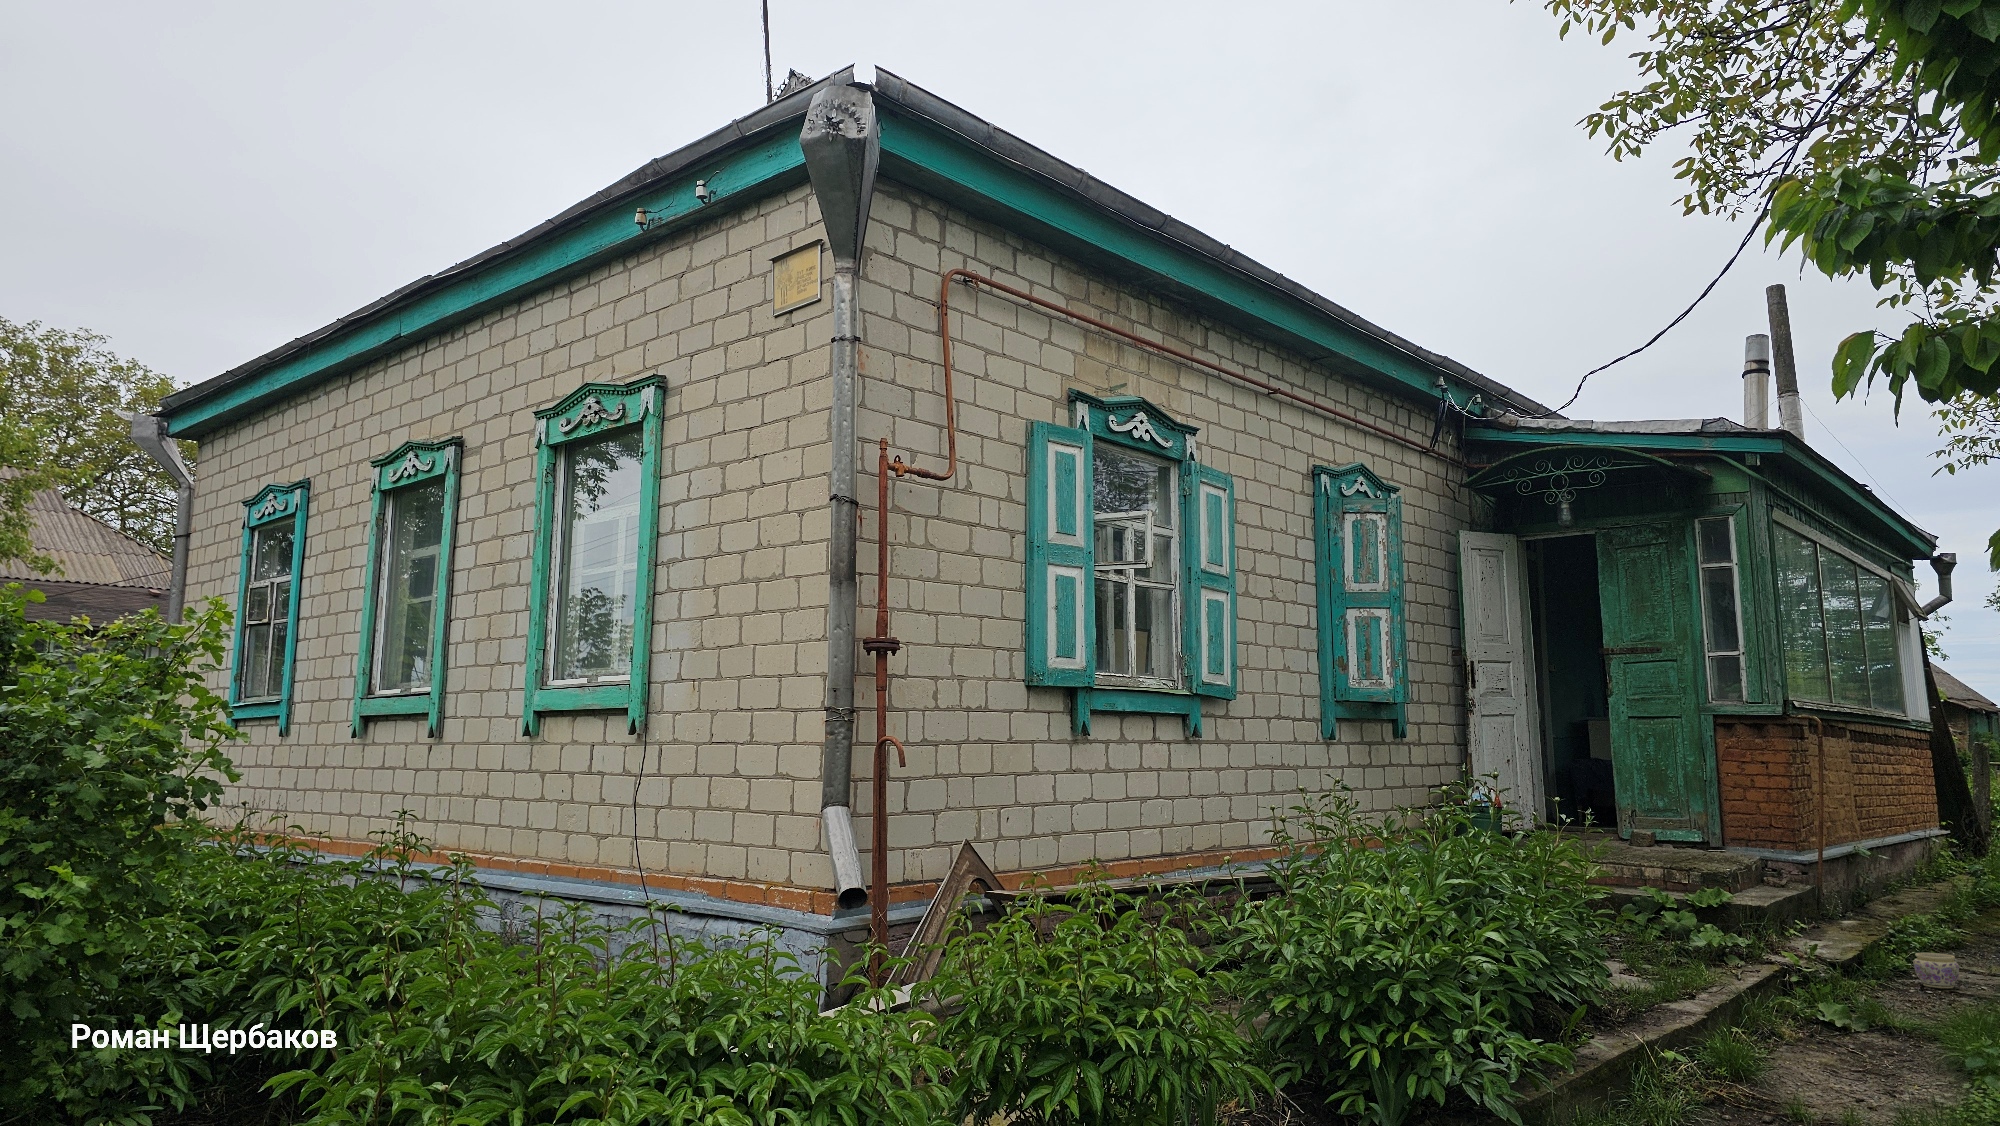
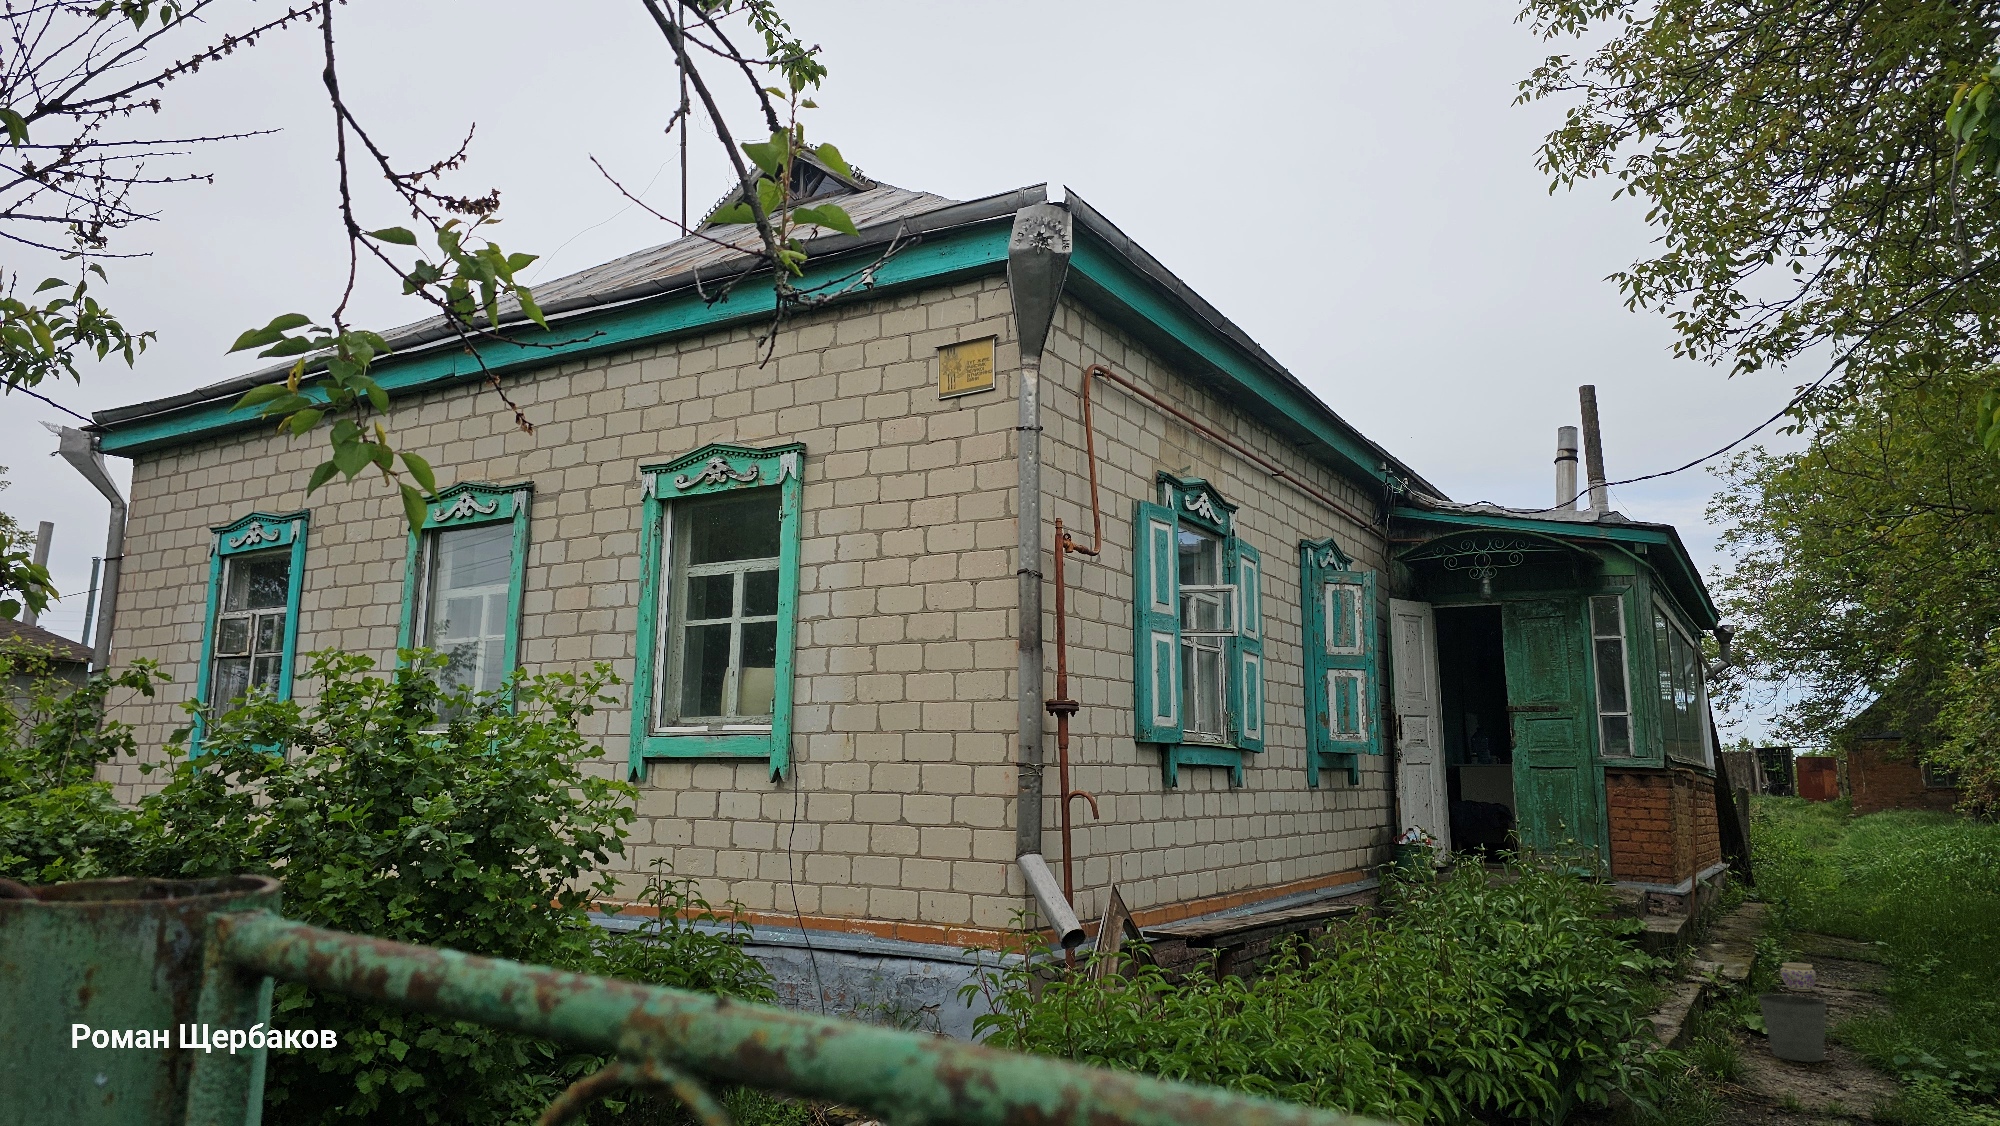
bucket: none [1804,988,1892,1073] -> present [1759,994,1826,1062]

